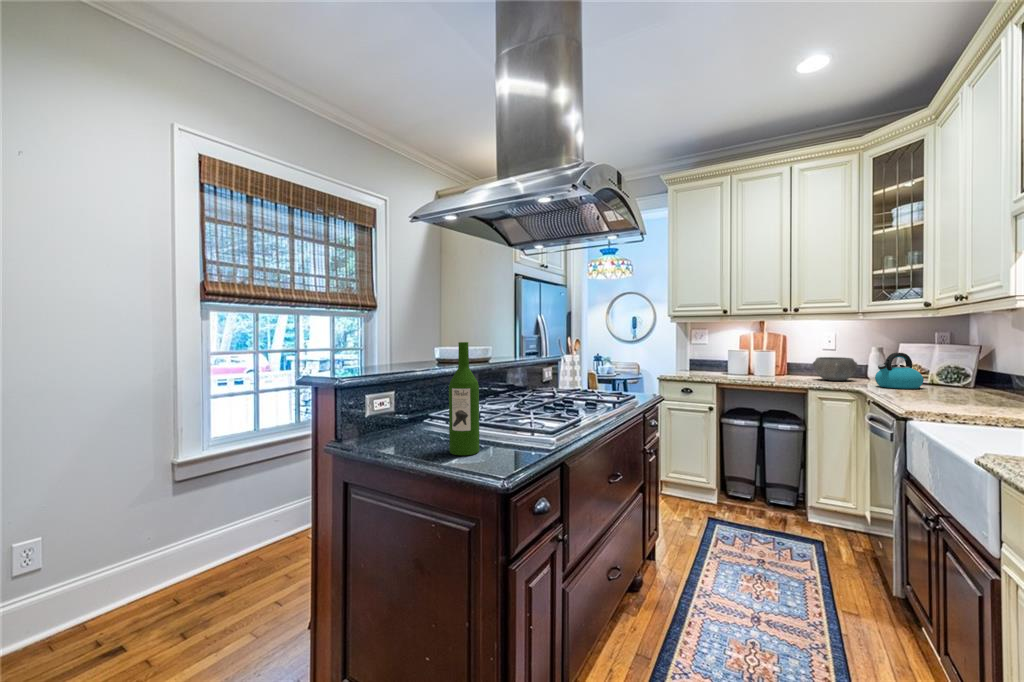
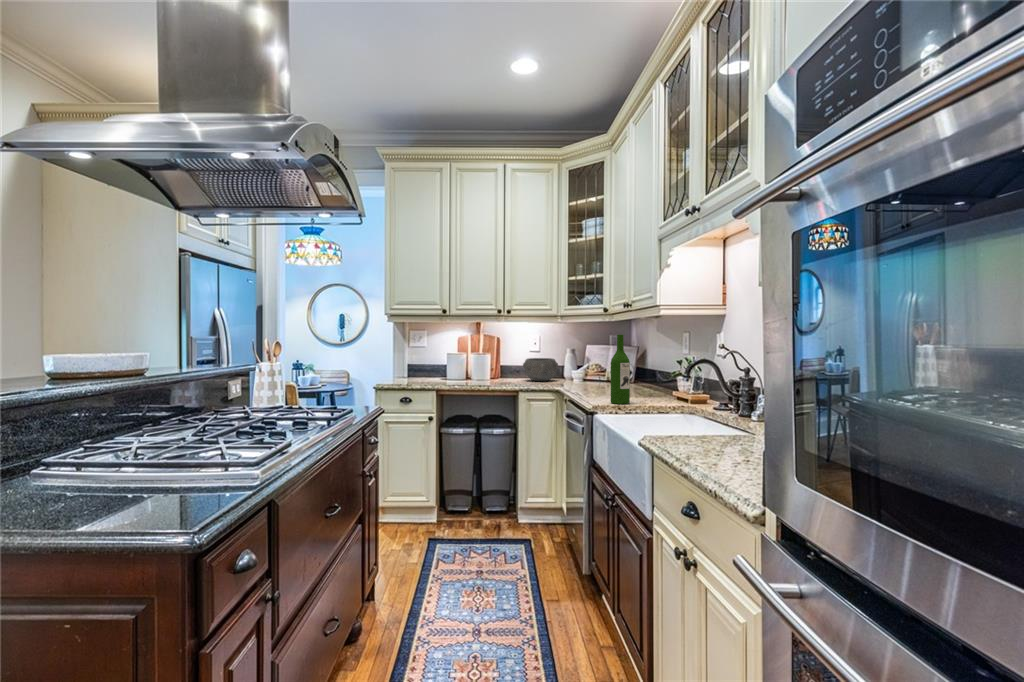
wine bottle: present [449,342,480,455] -> present [611,335,630,404]
kettle: present [875,353,924,389] -> none [571,353,605,386]

